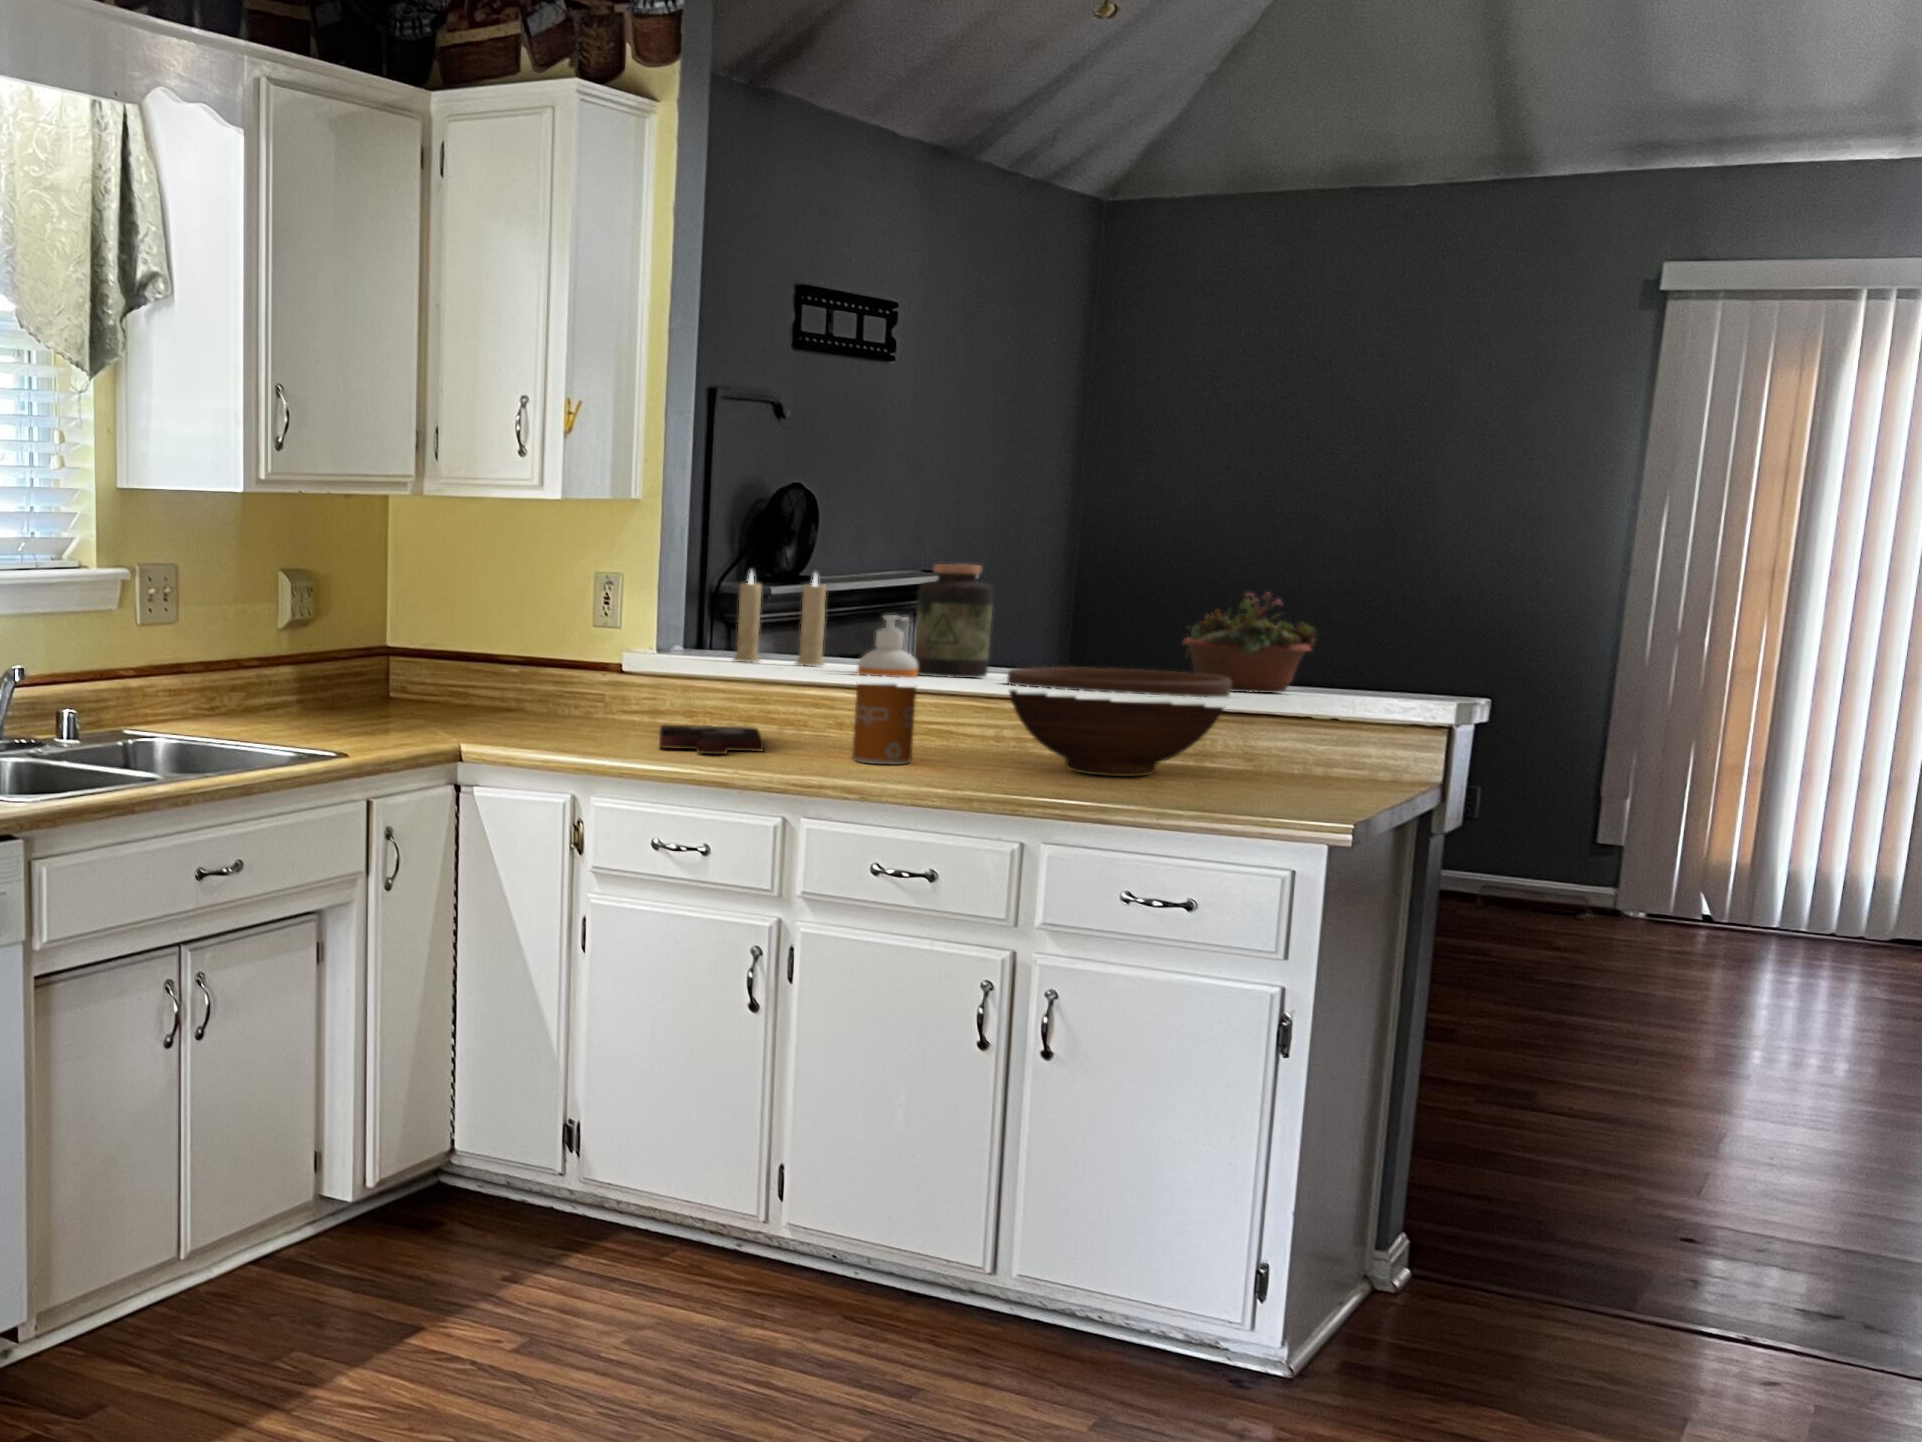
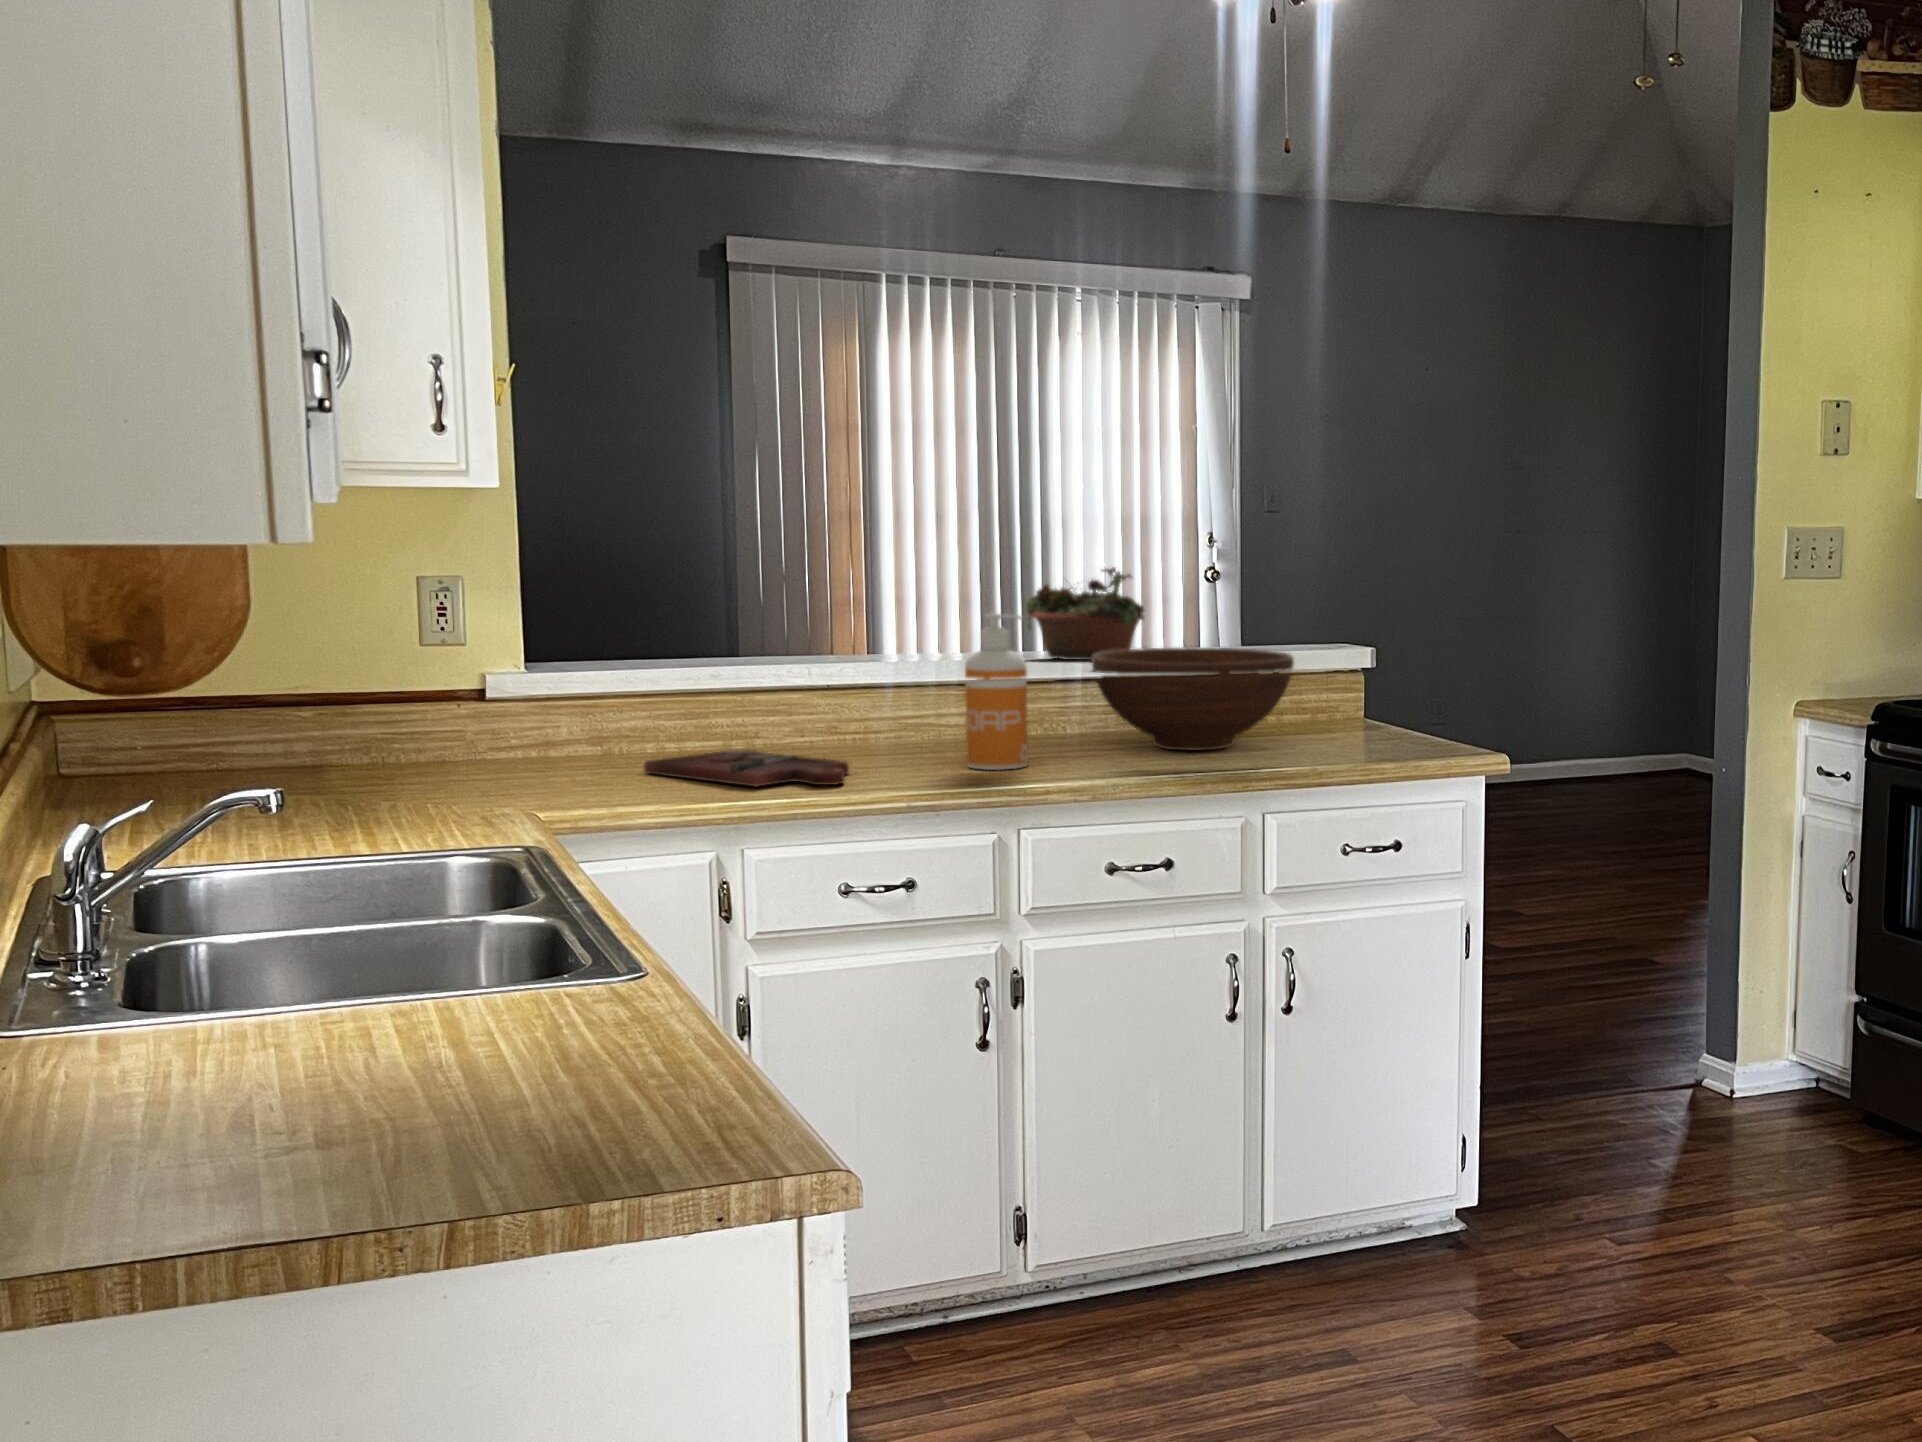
jar: present [914,564,993,678] -> none [901,555,980,673]
candle: present [734,572,826,666] -> none [623,565,749,676]

